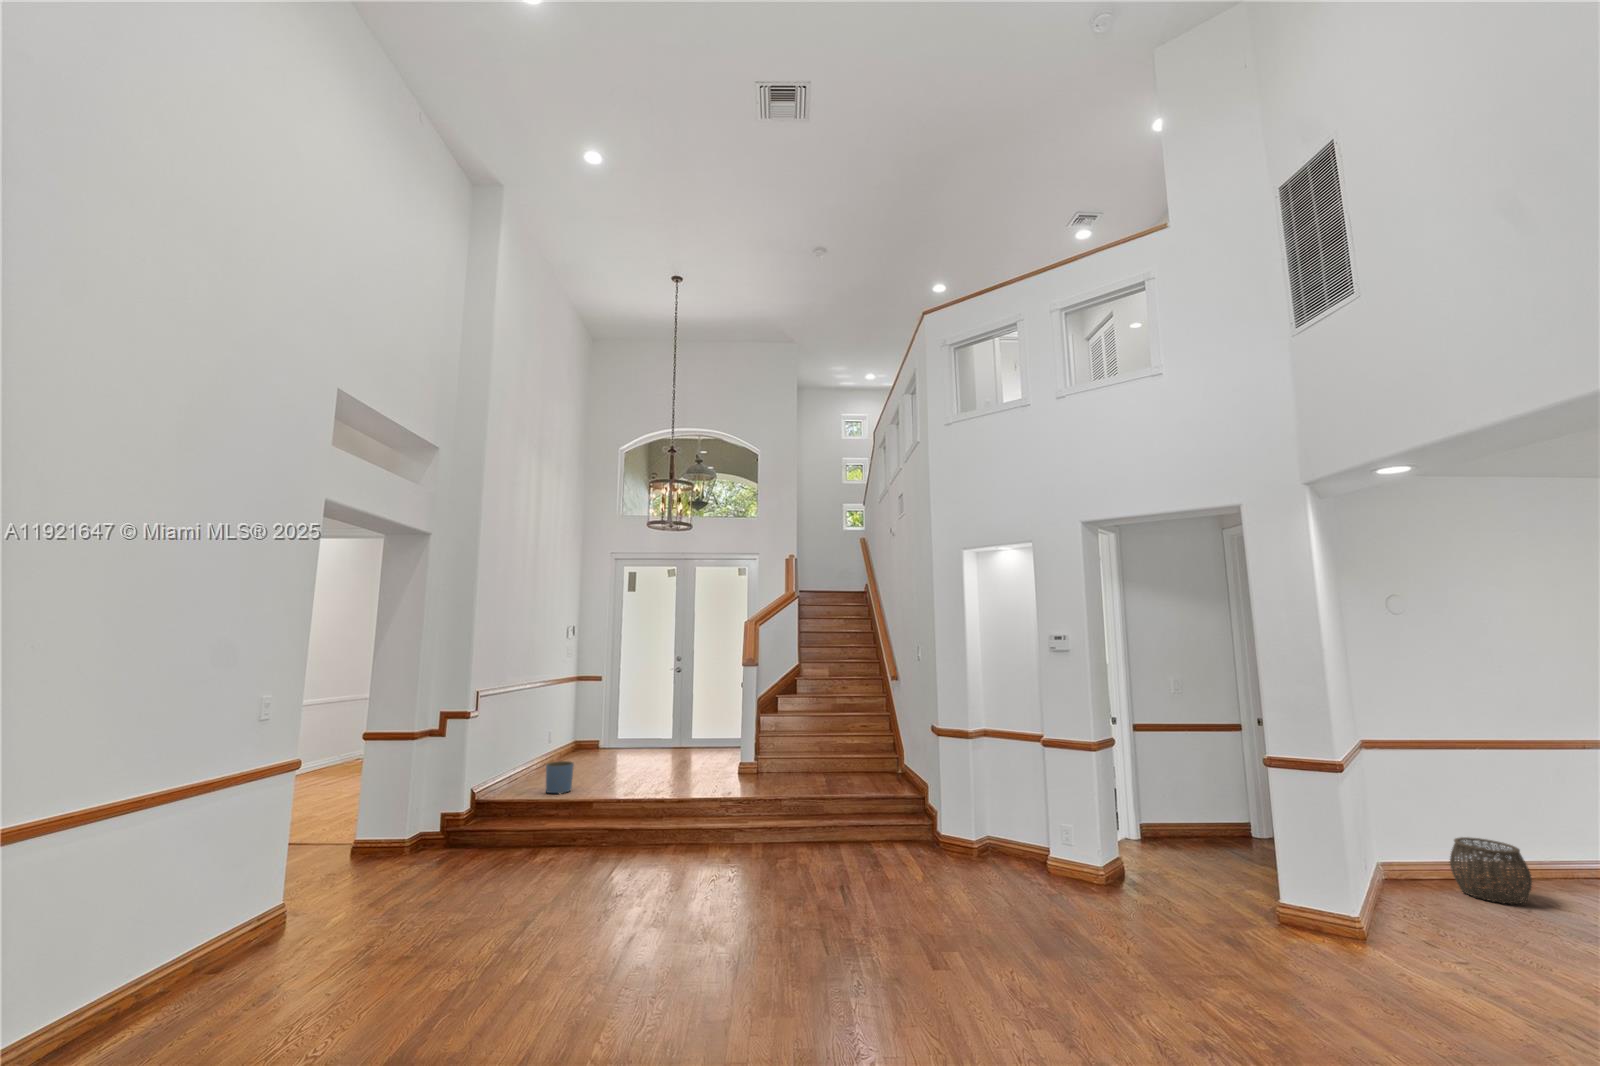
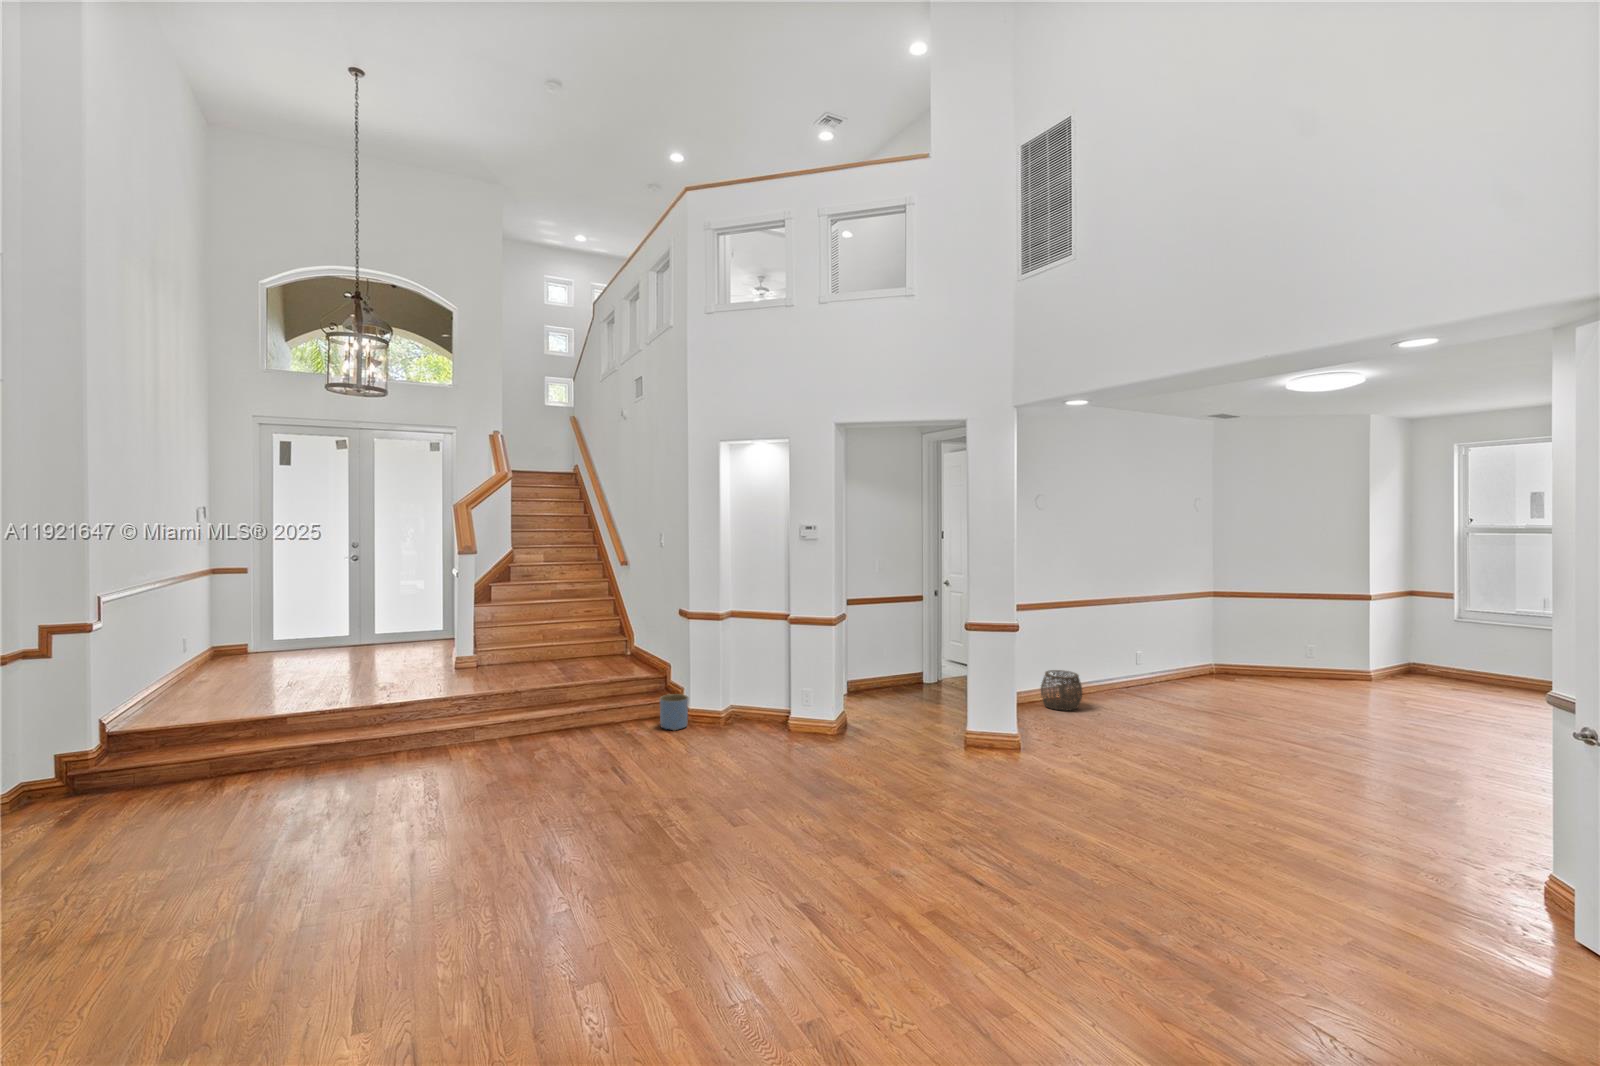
planter: present [546,761,574,794] -> present [660,694,689,730]

